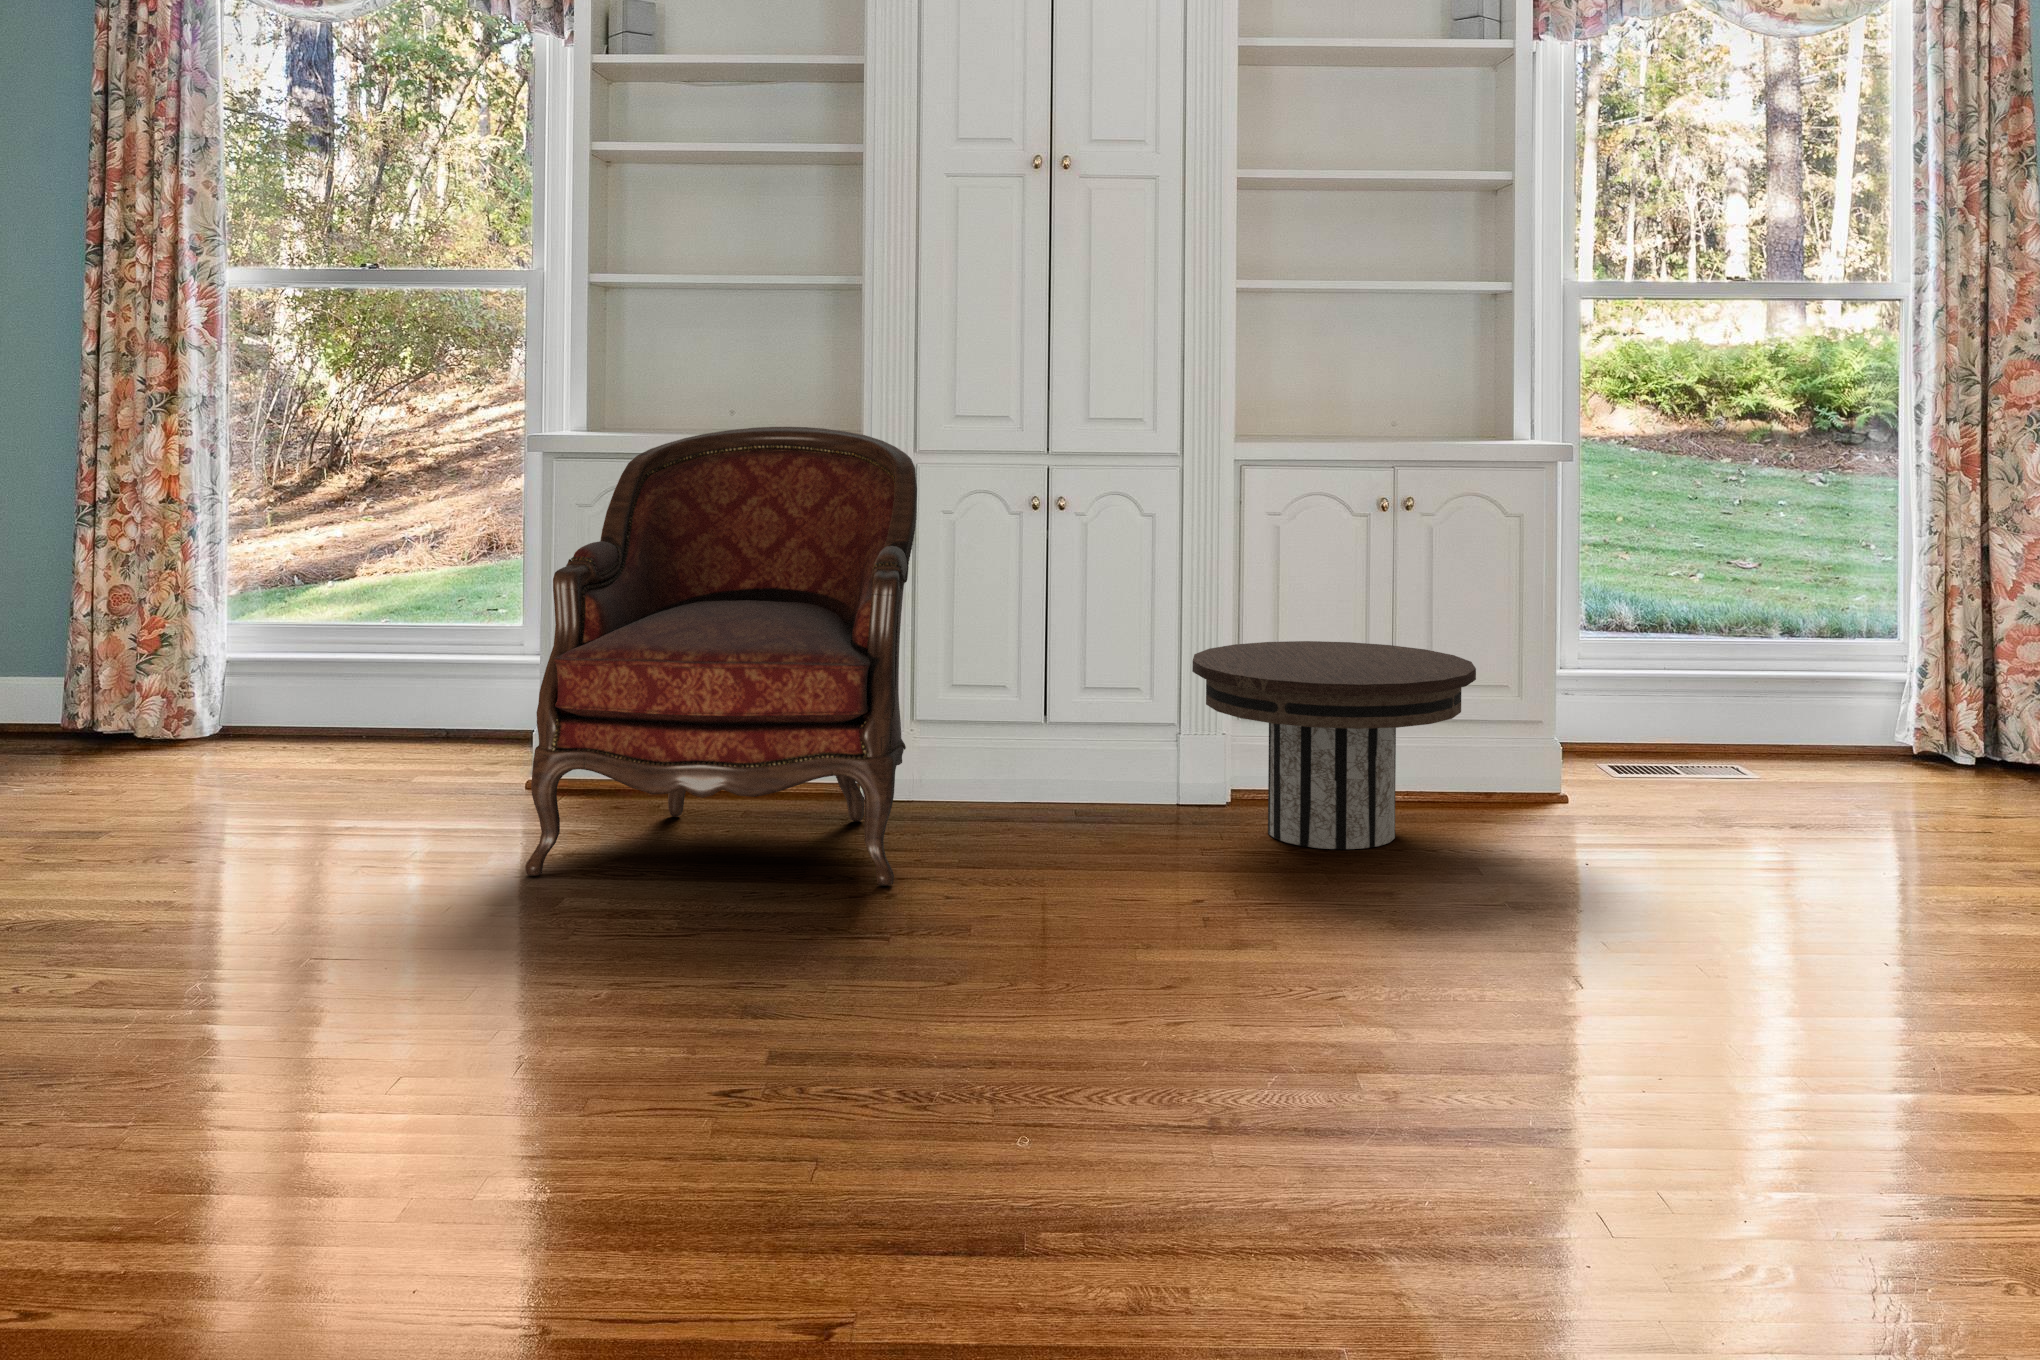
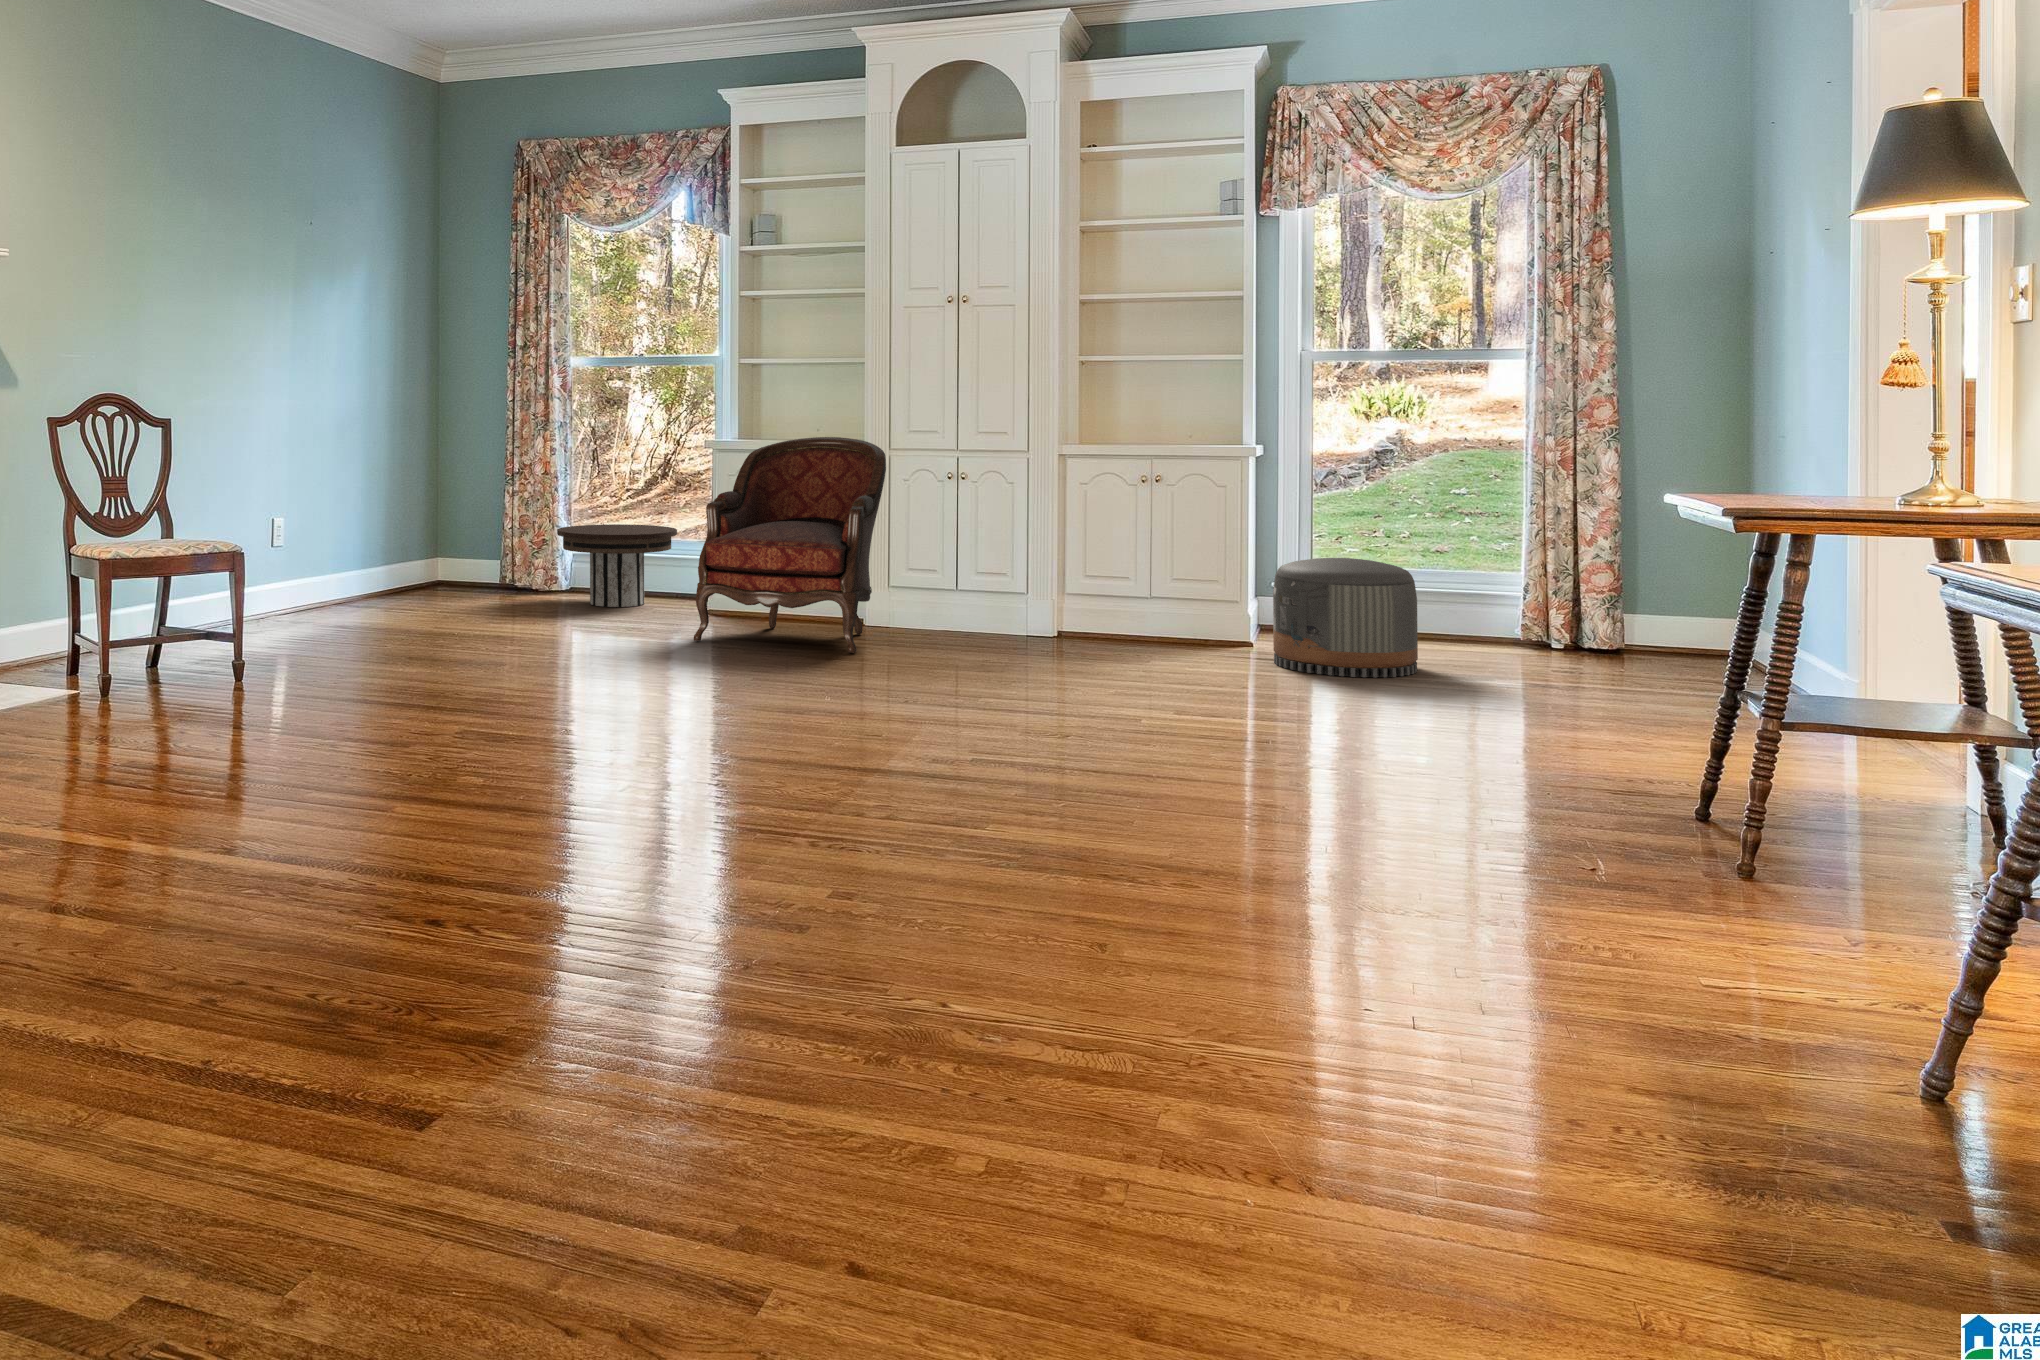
side table: present [1192,641,1476,849] -> present [557,524,677,607]
pouf: none [1629,642,1881,867] -> present [1273,558,1418,677]

